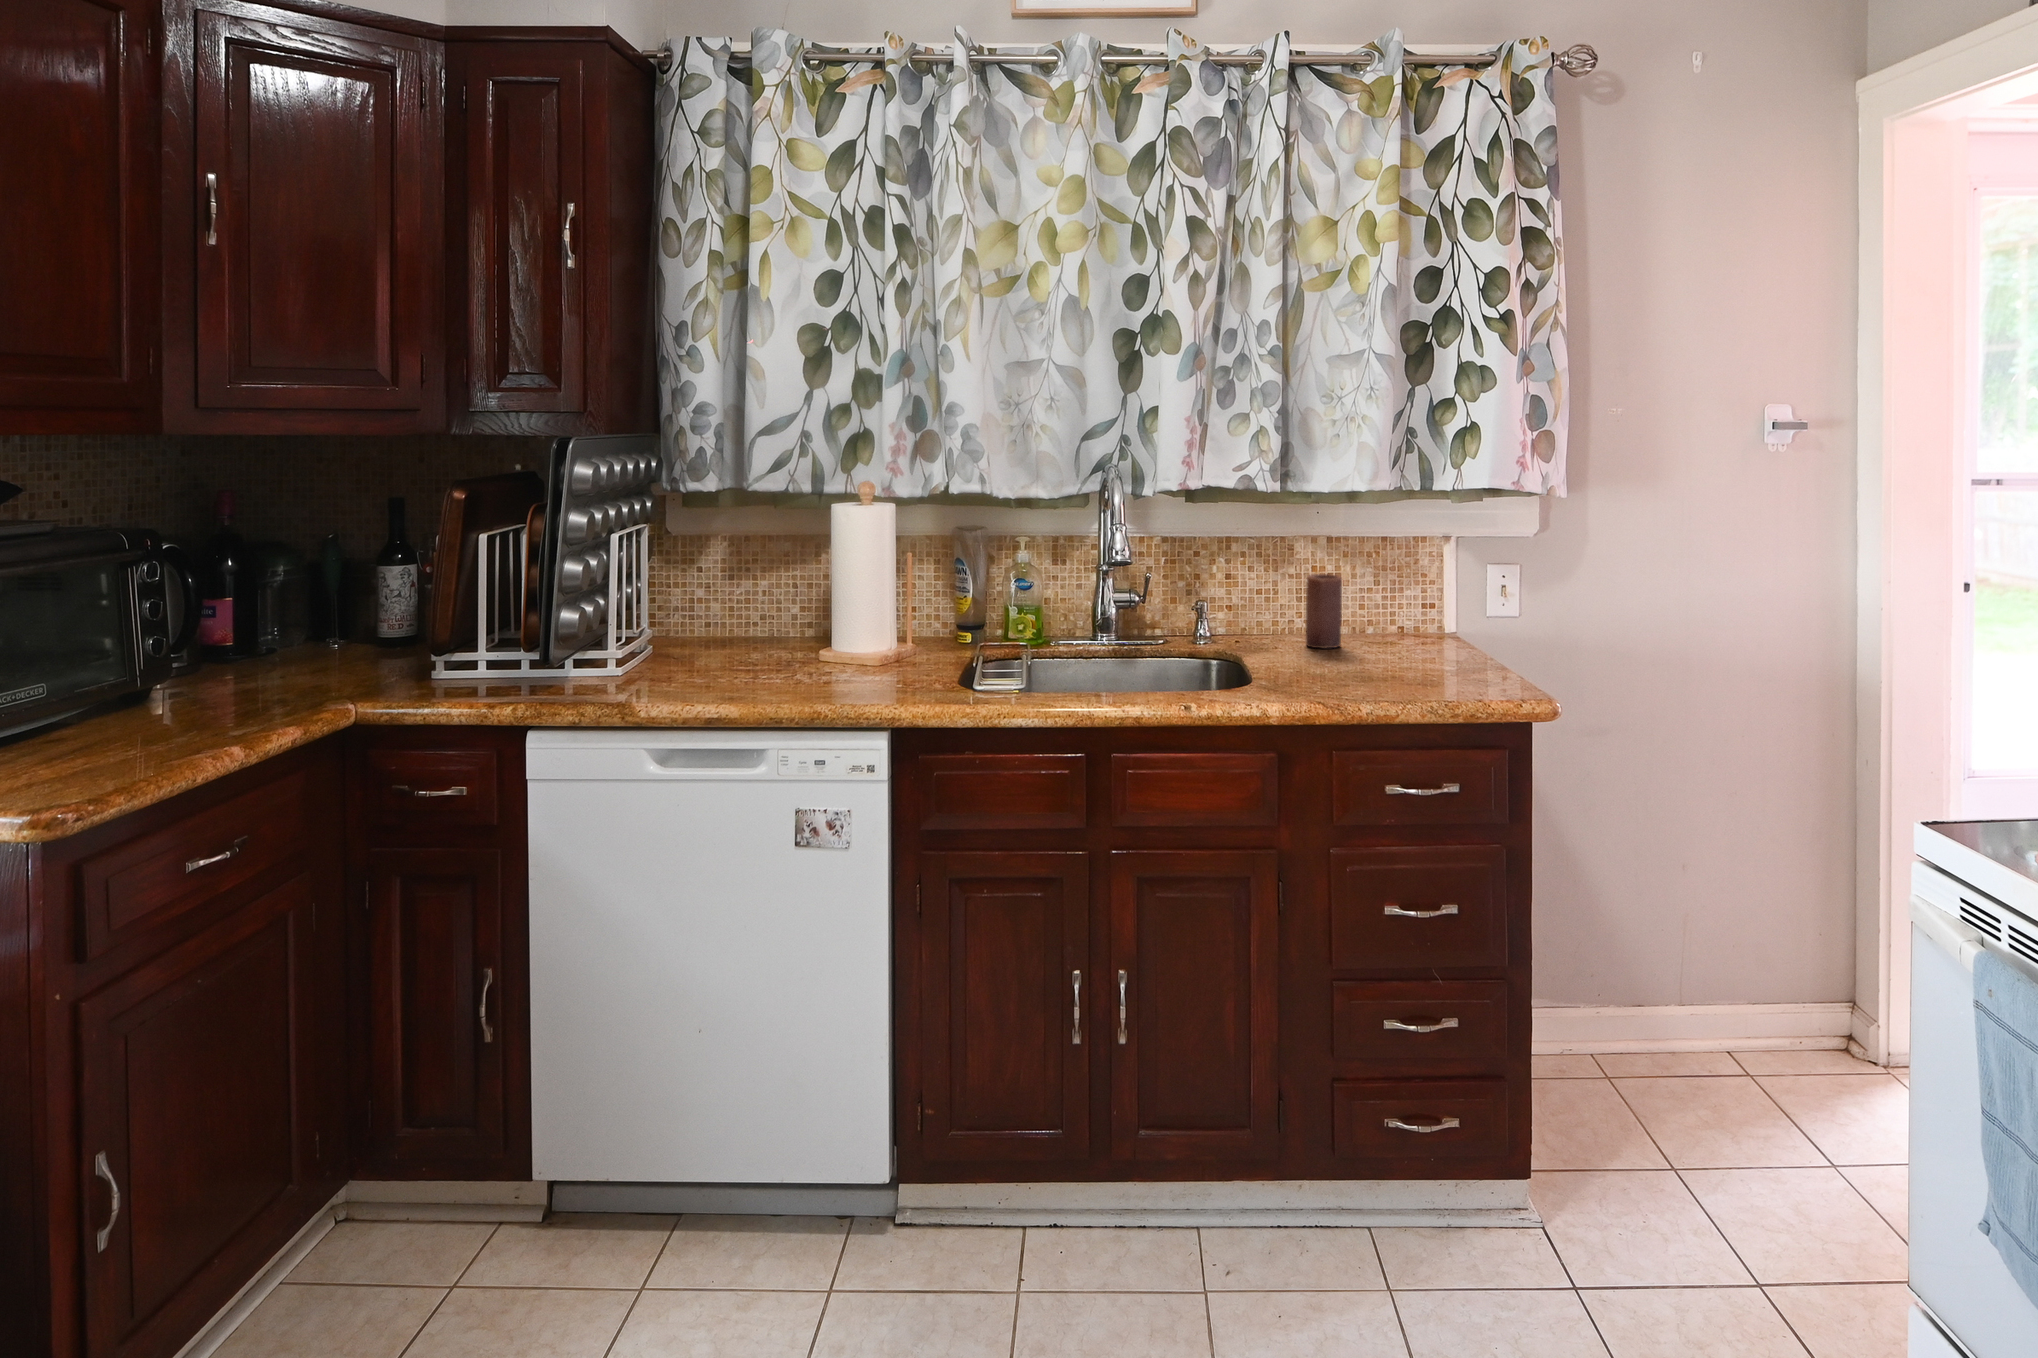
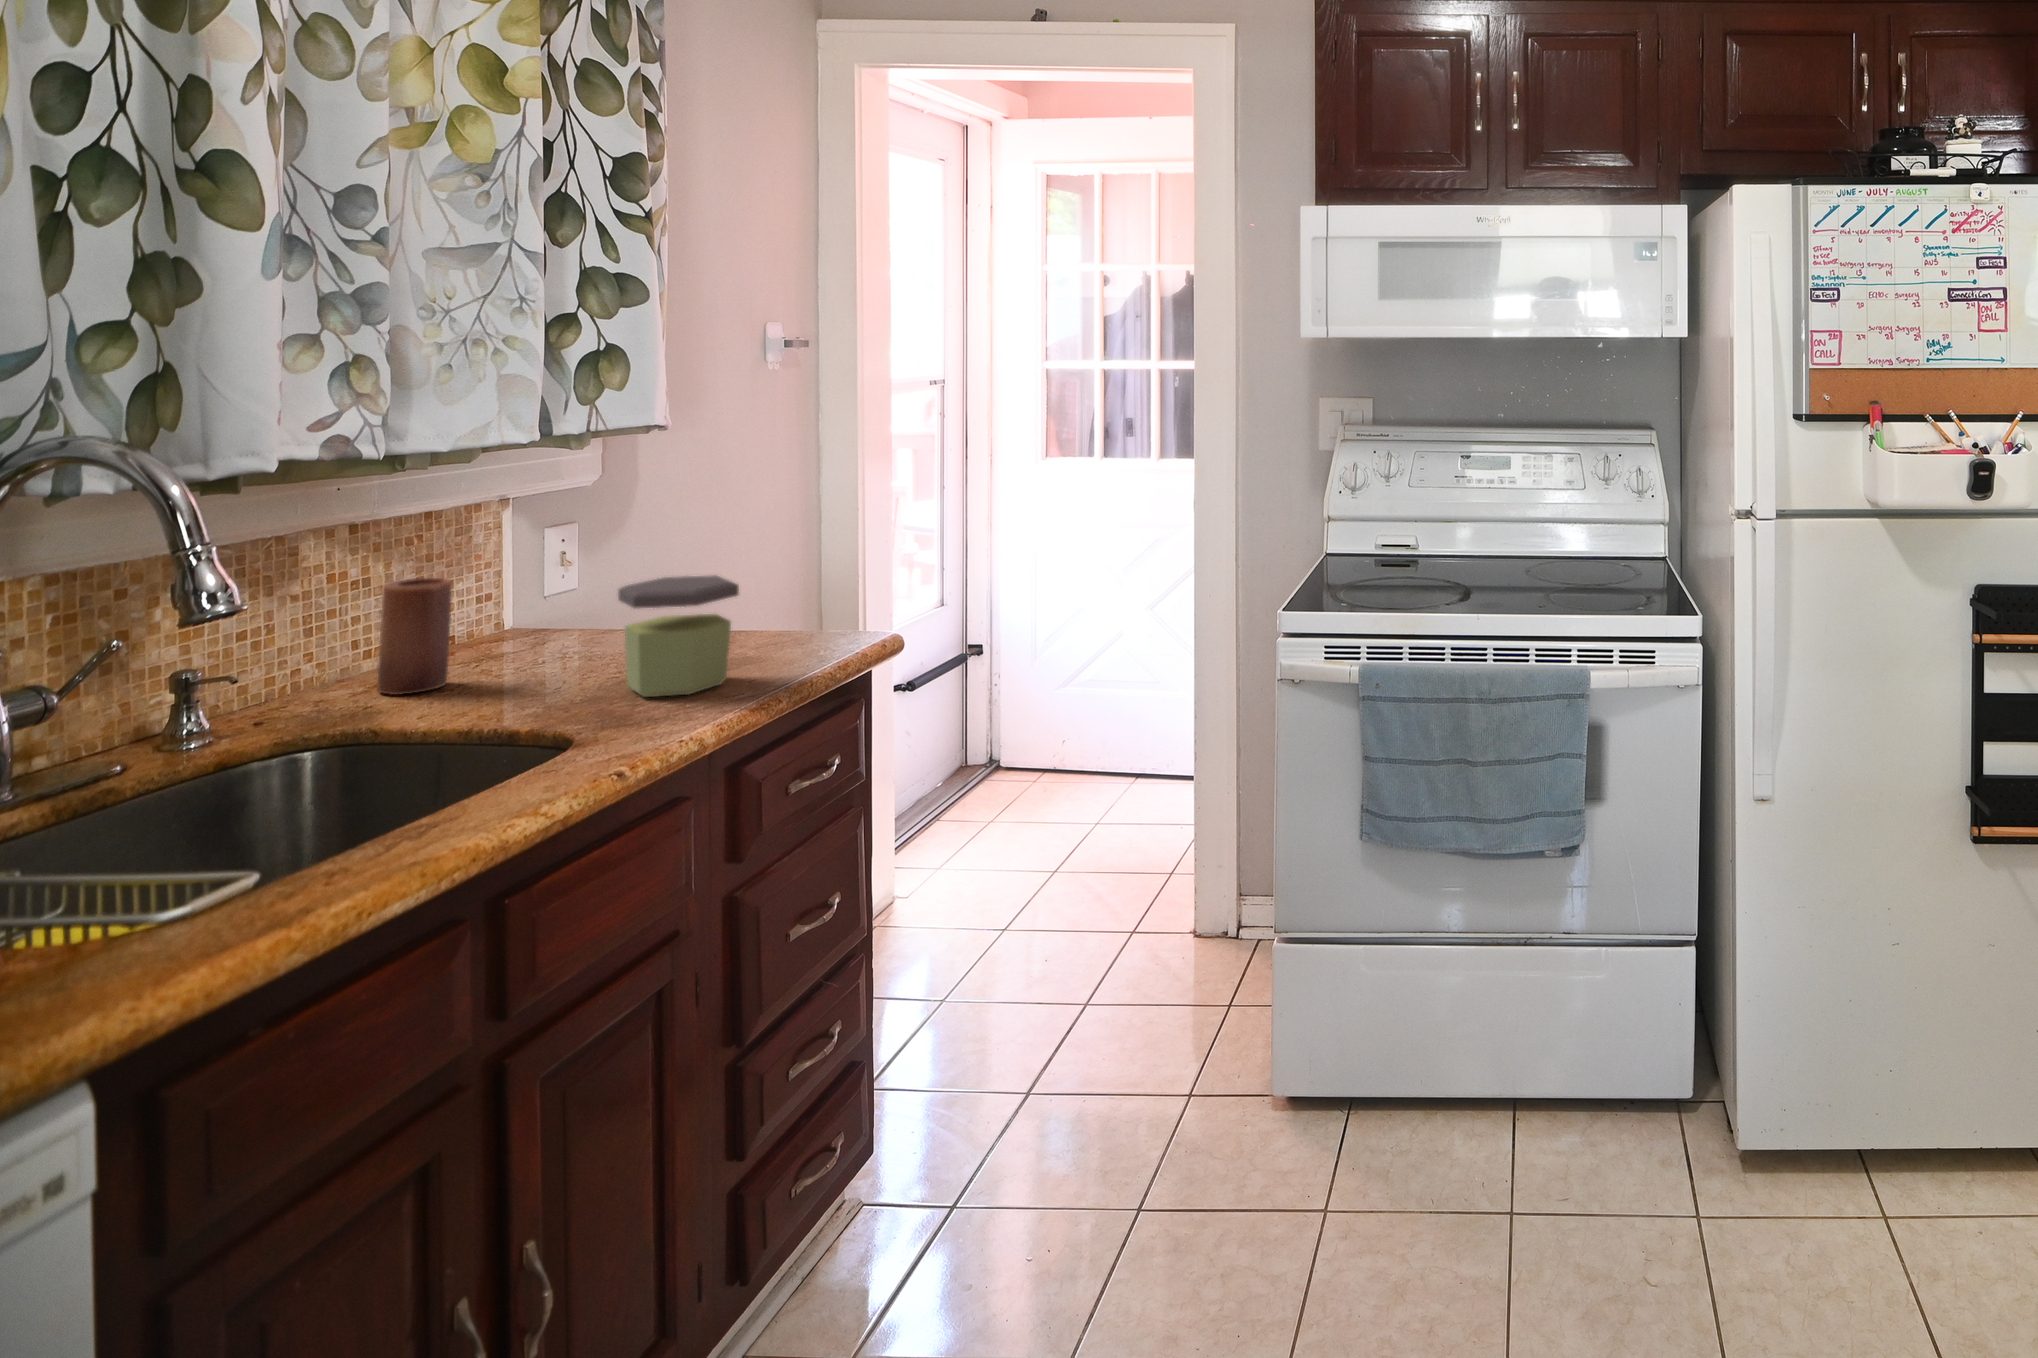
jar: none [1347,595,1428,684] -> present [618,575,739,697]

